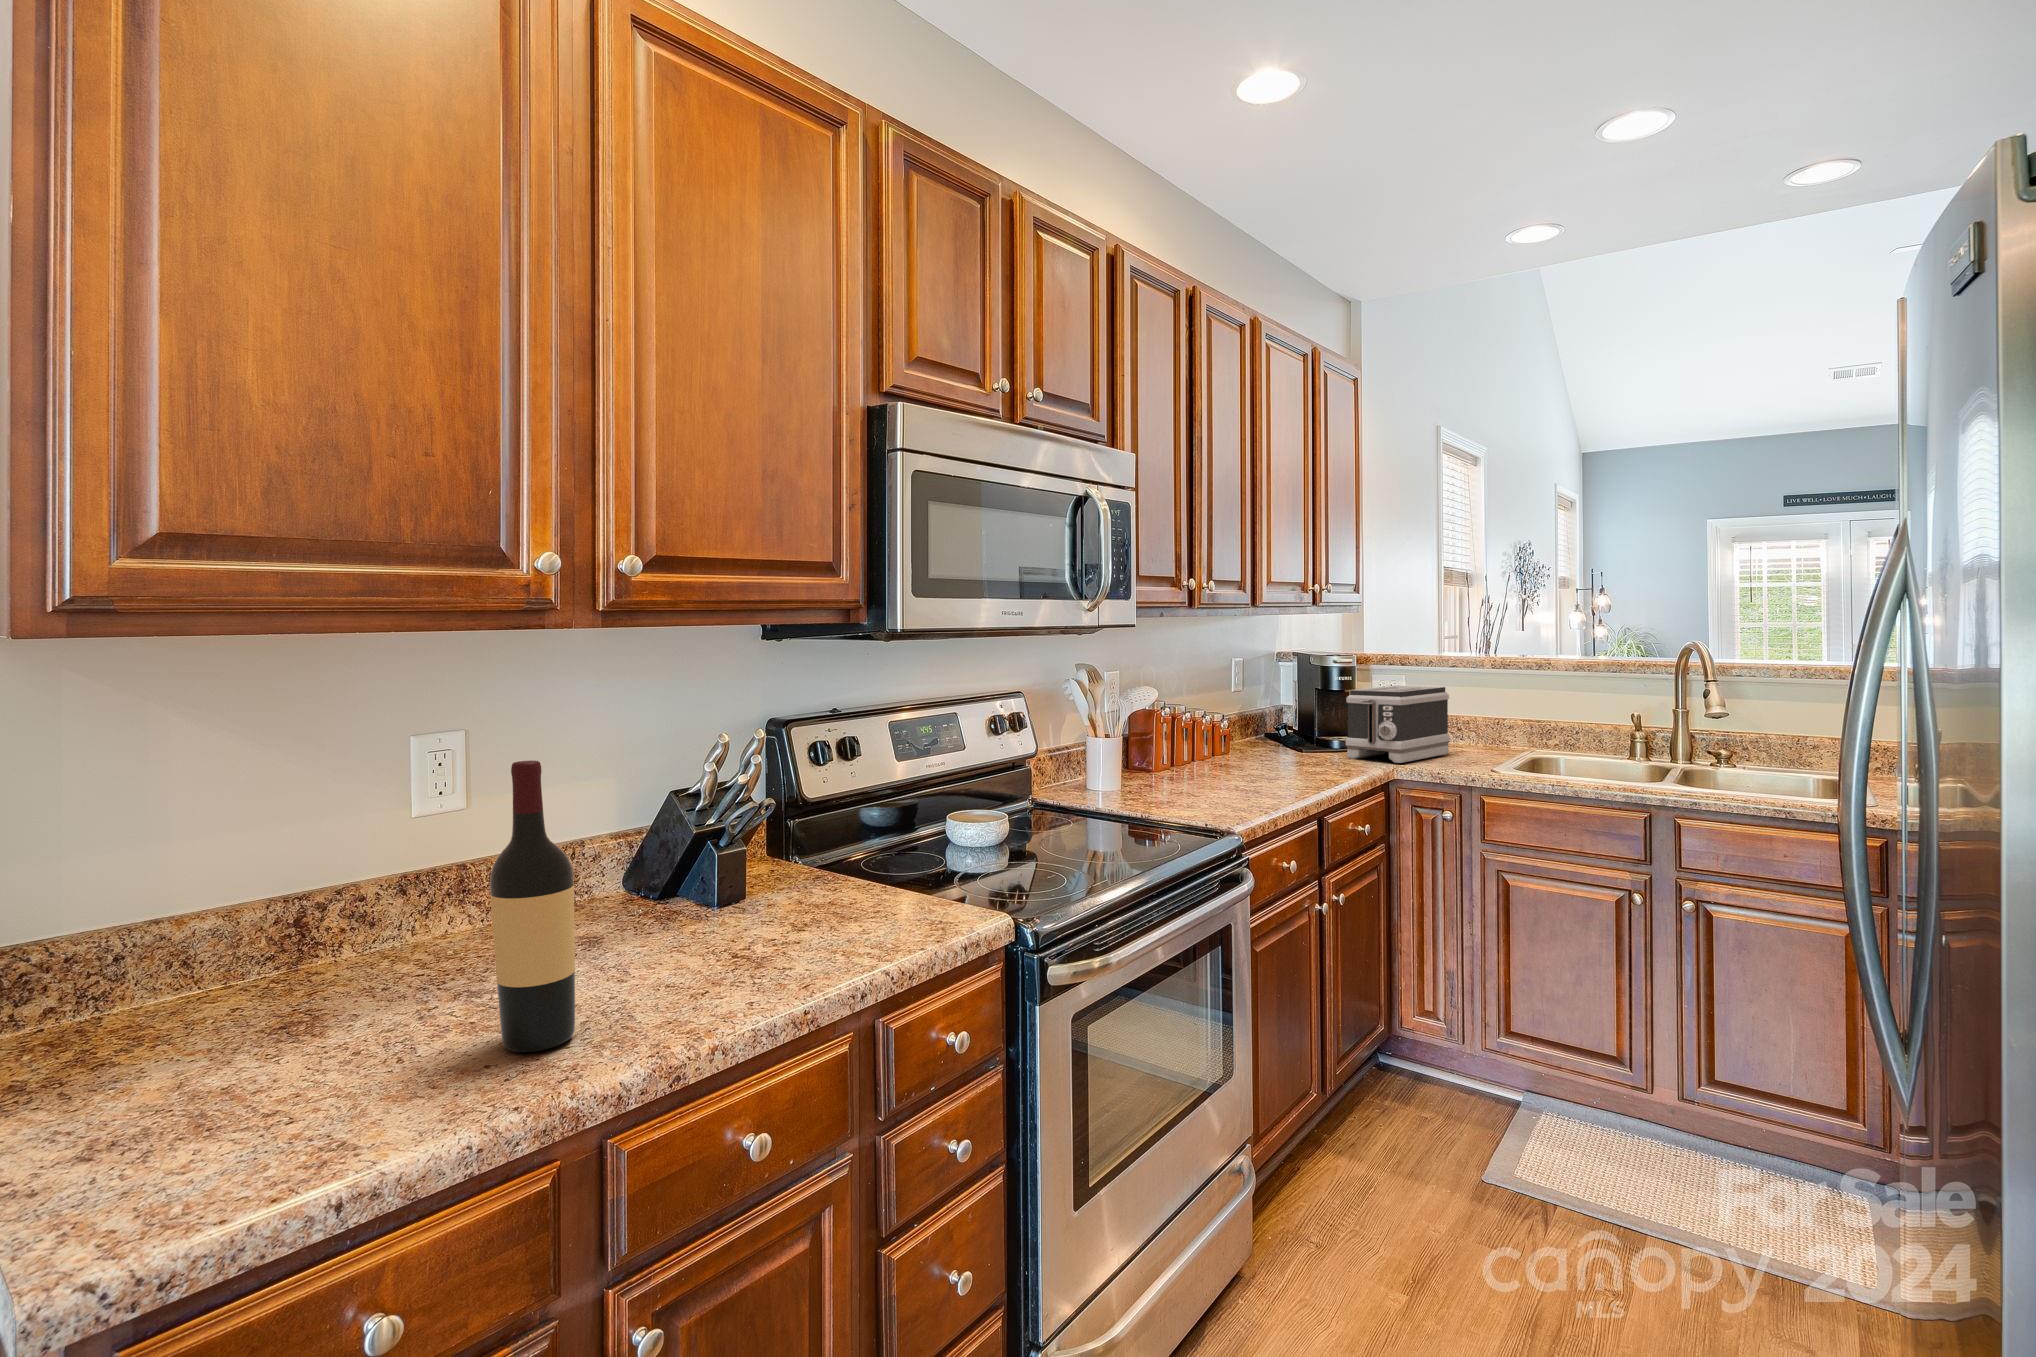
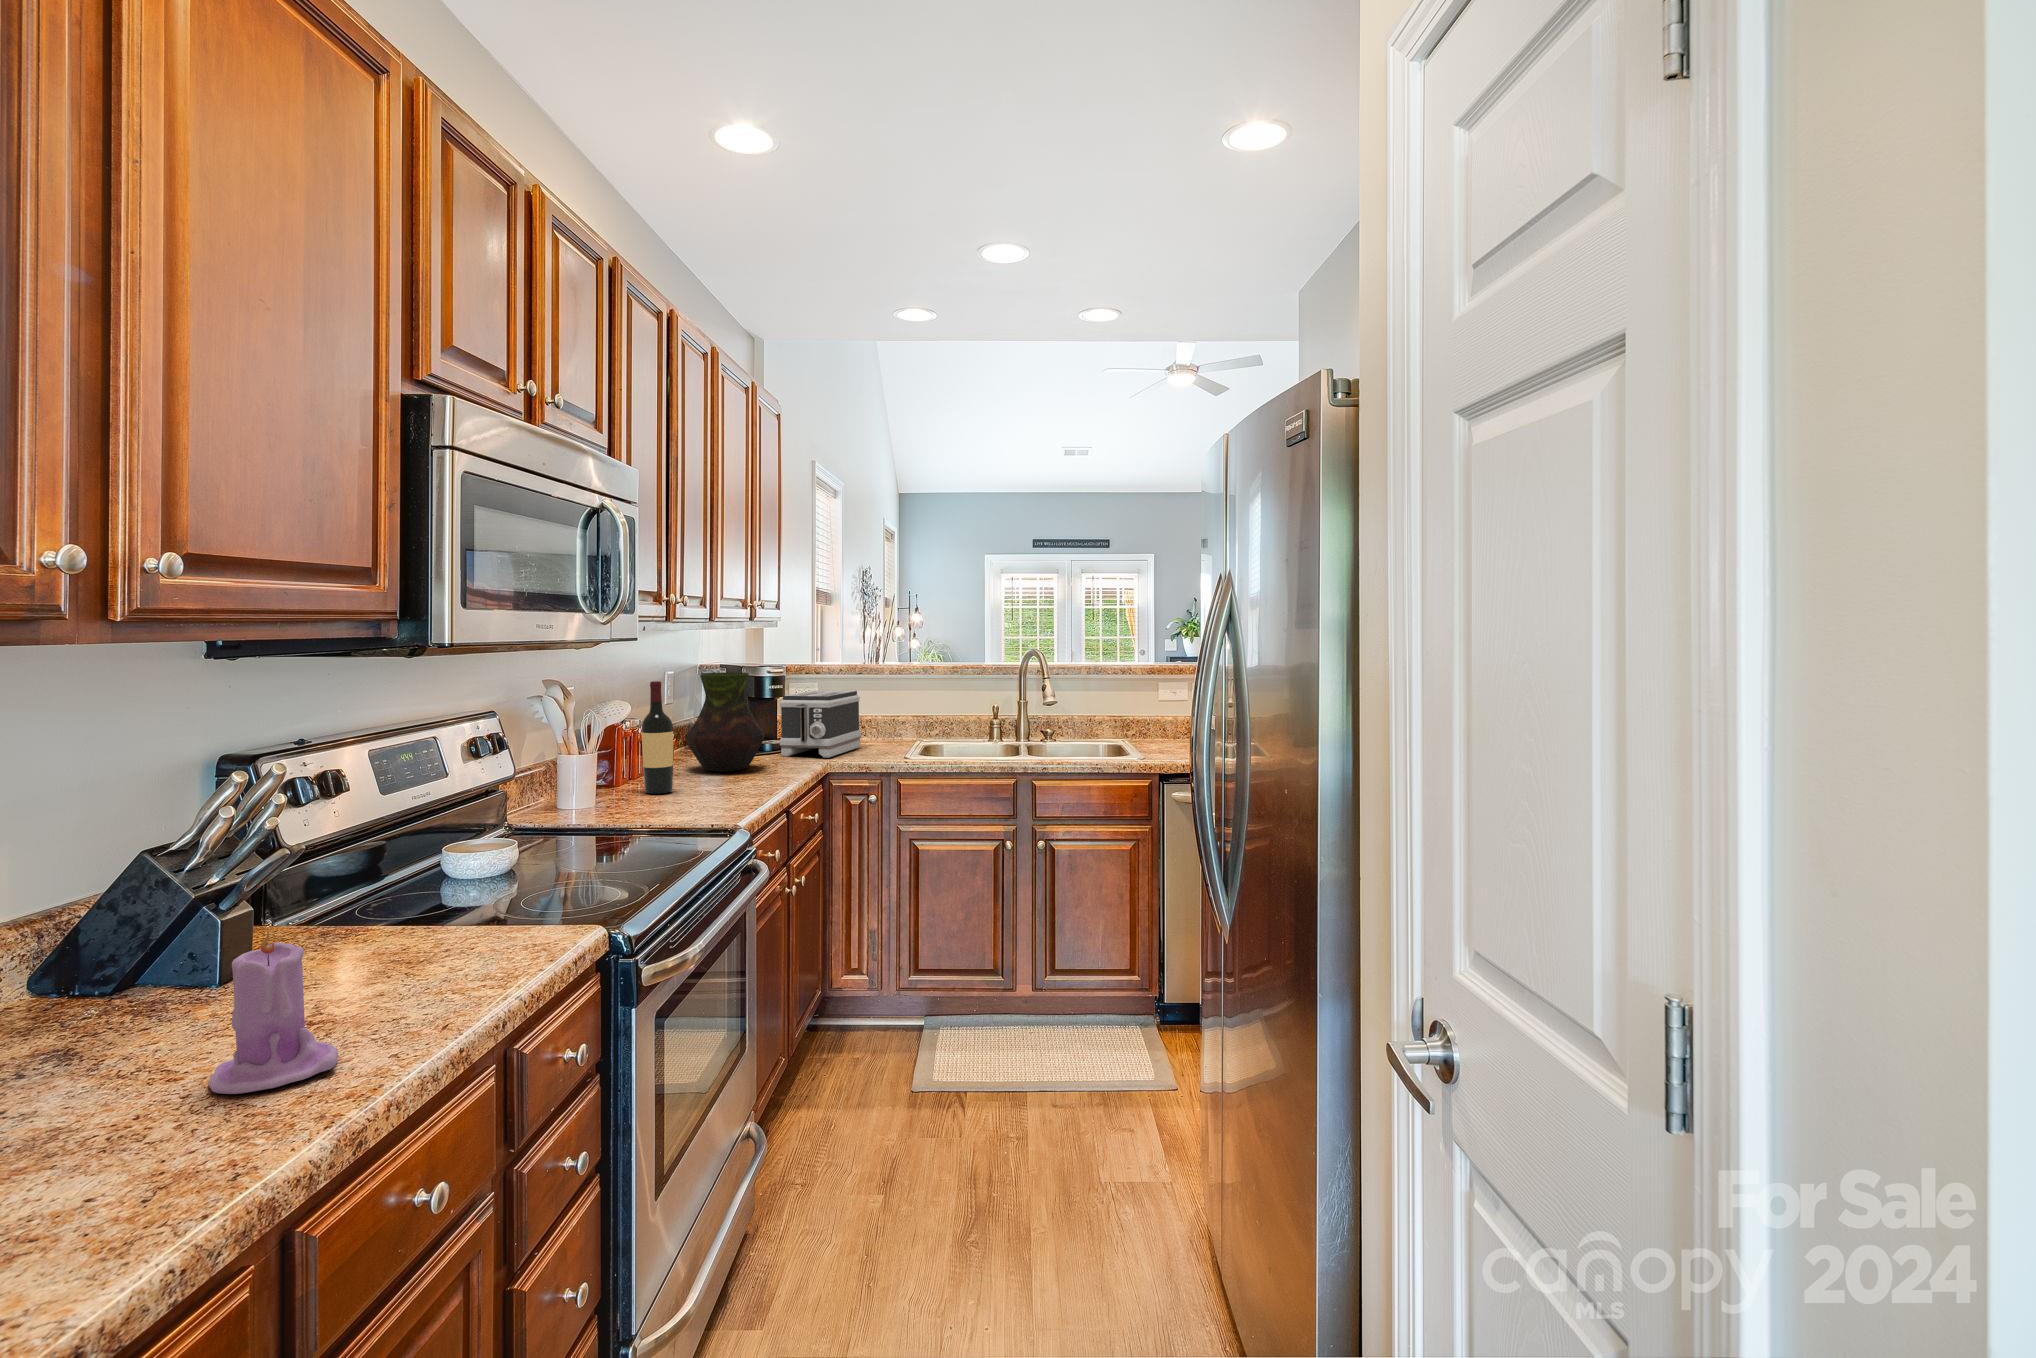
vase: none [1233,663,1317,770] -> present [686,672,764,772]
wine bottle: present [490,761,575,1052] -> present [641,681,673,794]
candle: none [619,869,717,1008] -> present [208,930,338,1094]

